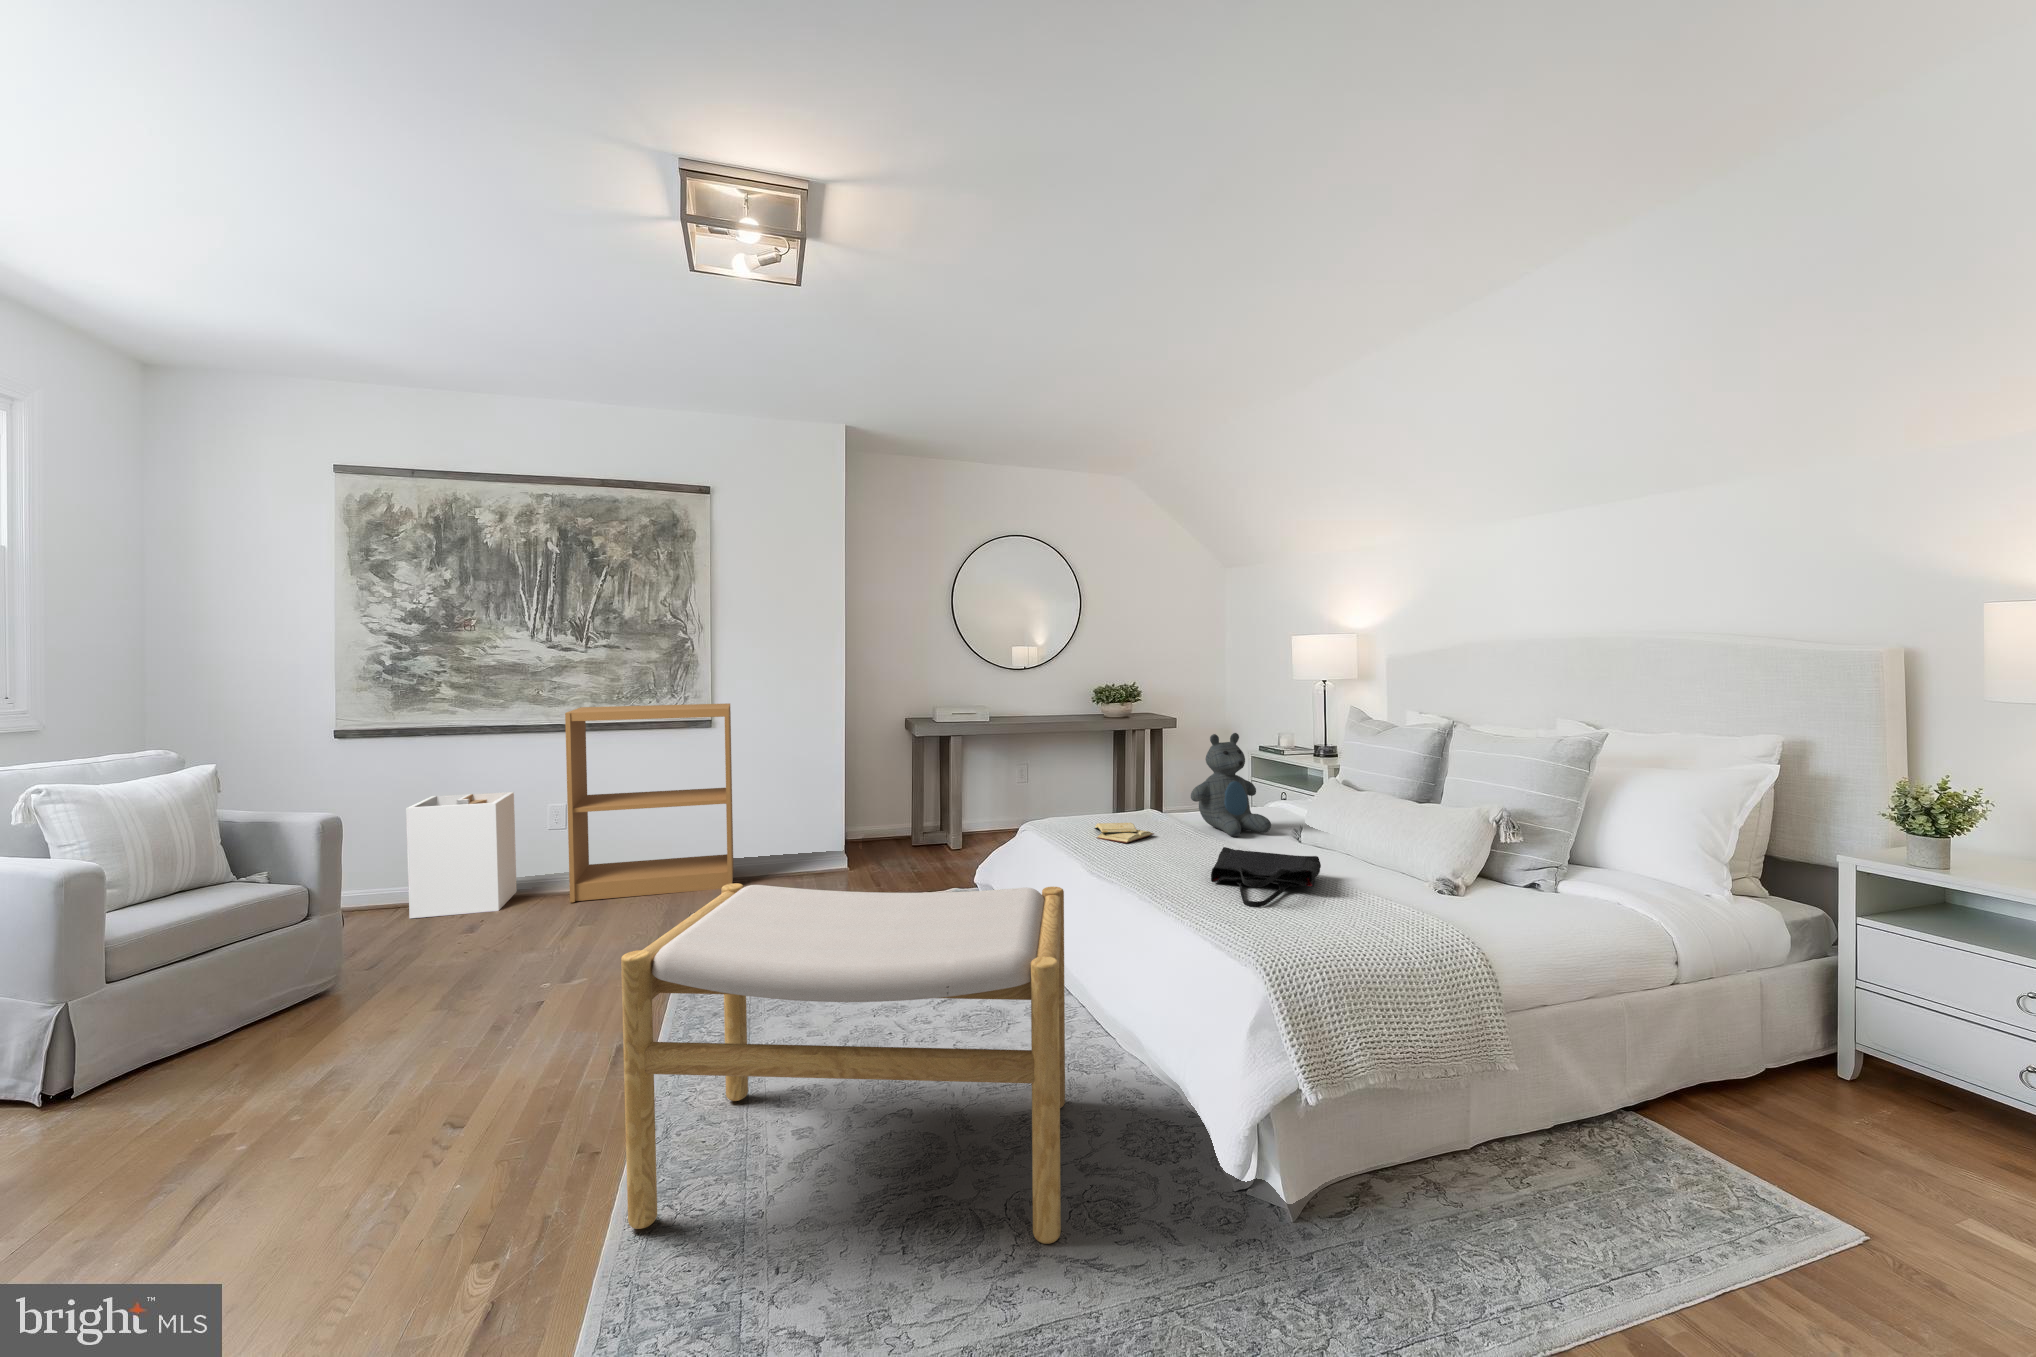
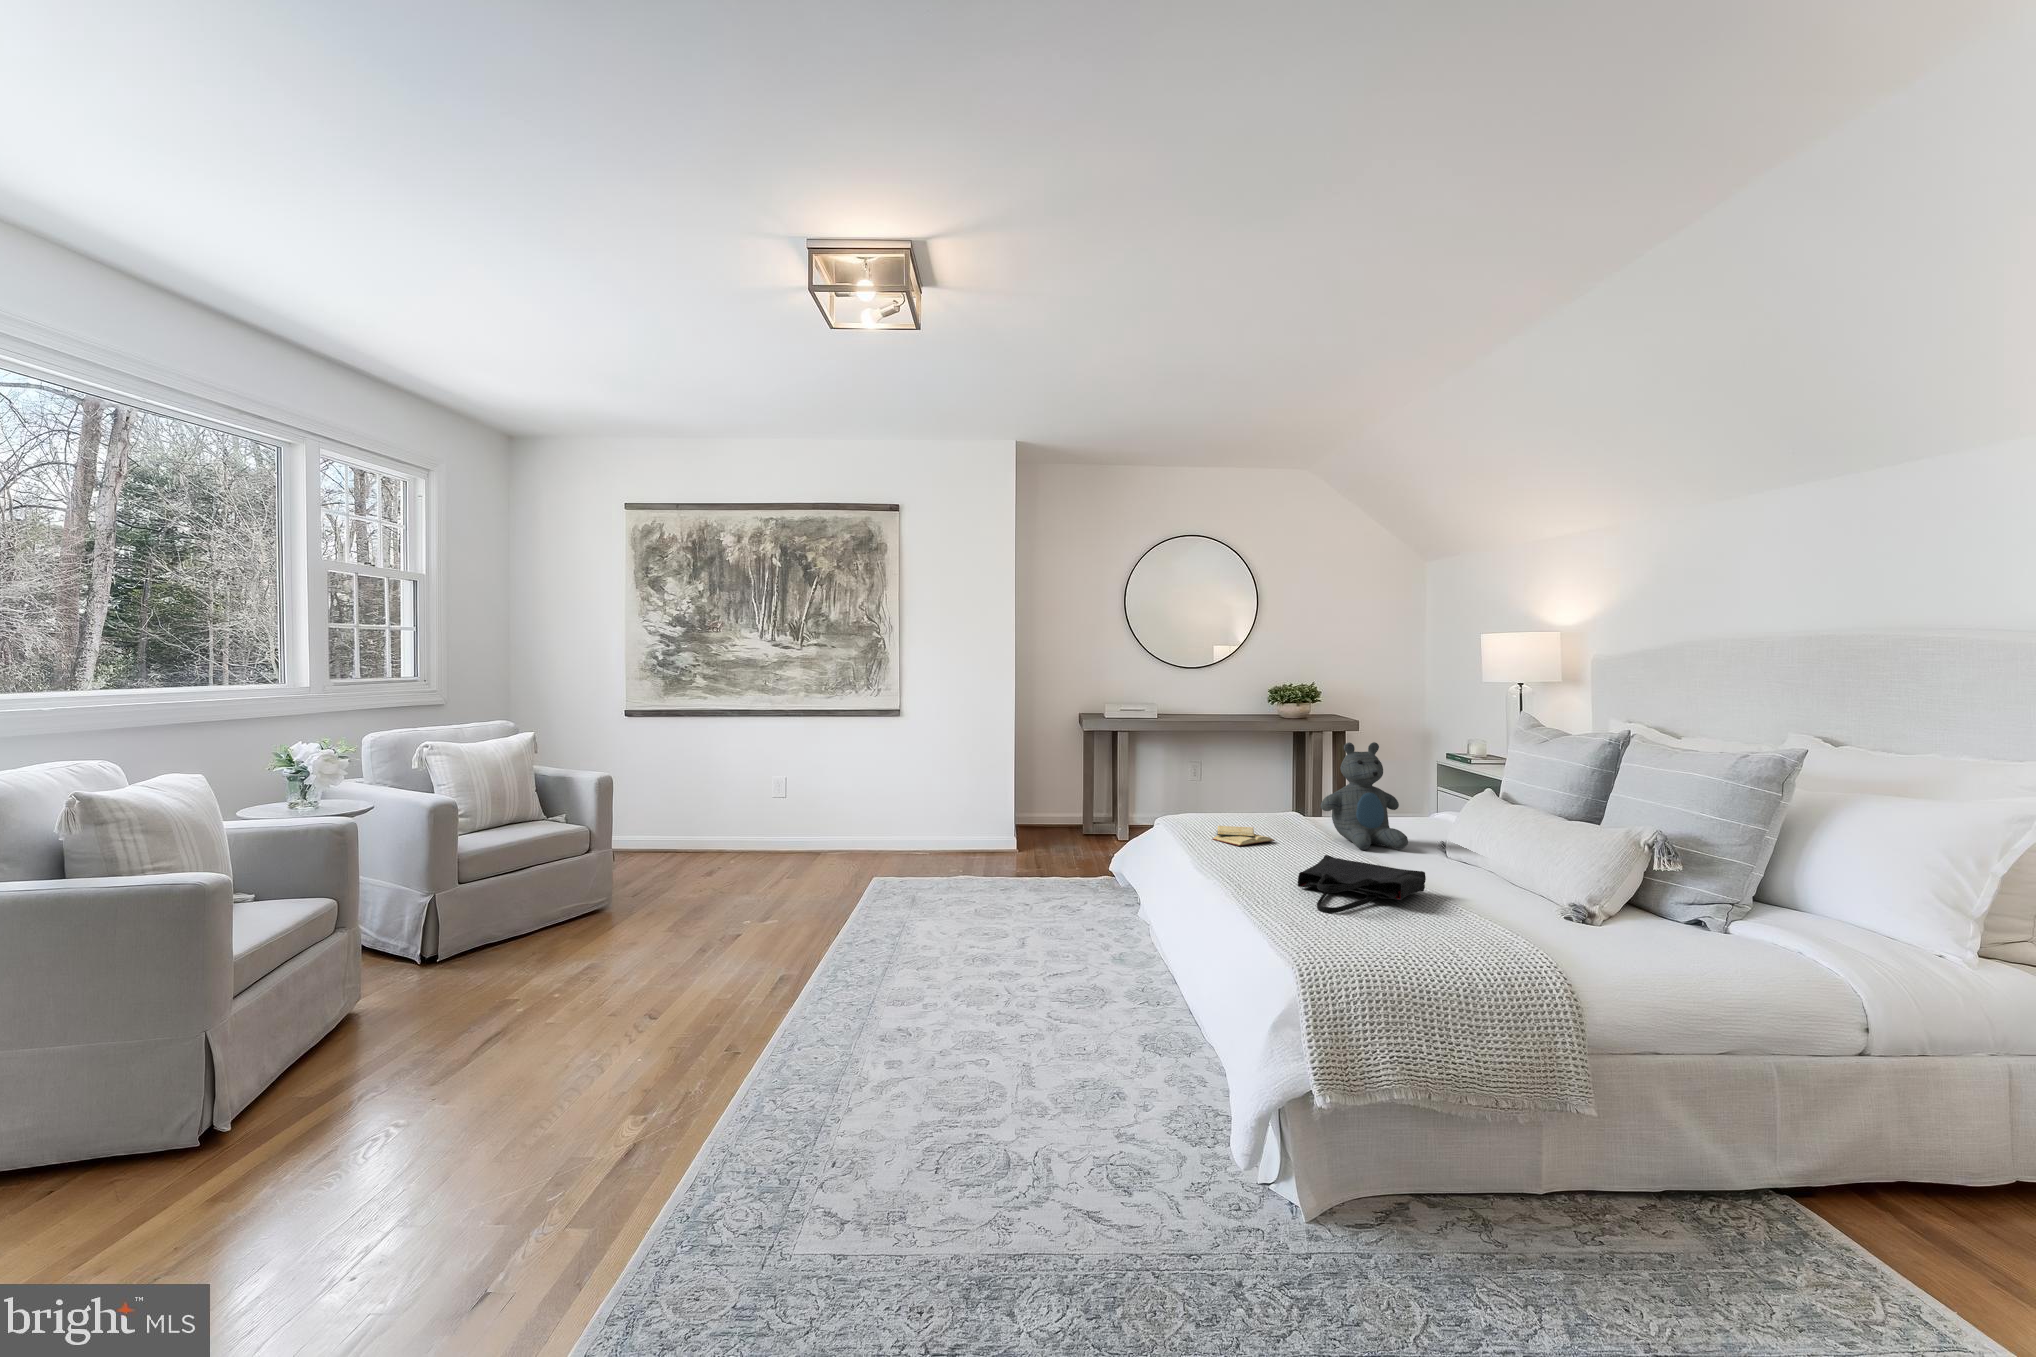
bookshelf: present [565,703,733,902] -> none [780,699,922,868]
laundry hamper: present [406,792,517,918] -> none [661,768,744,868]
footstool: present [621,883,1065,1244] -> none [733,847,1133,1195]

